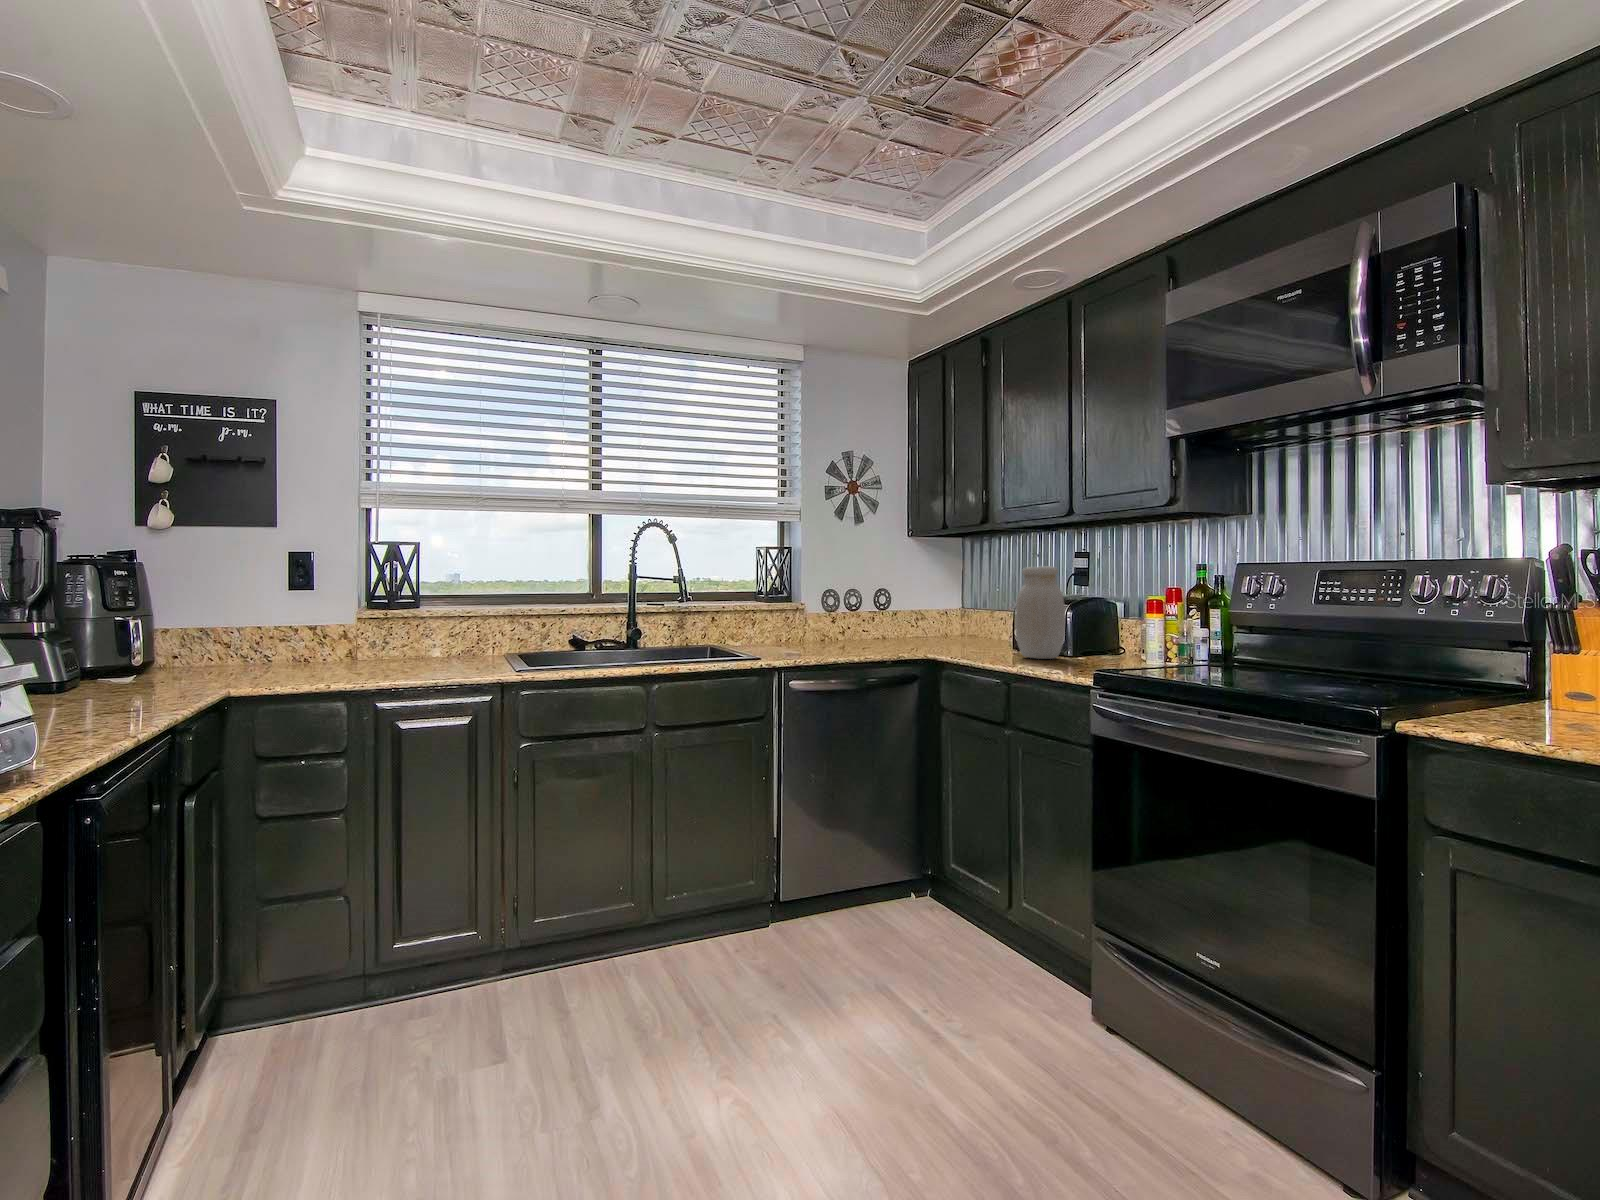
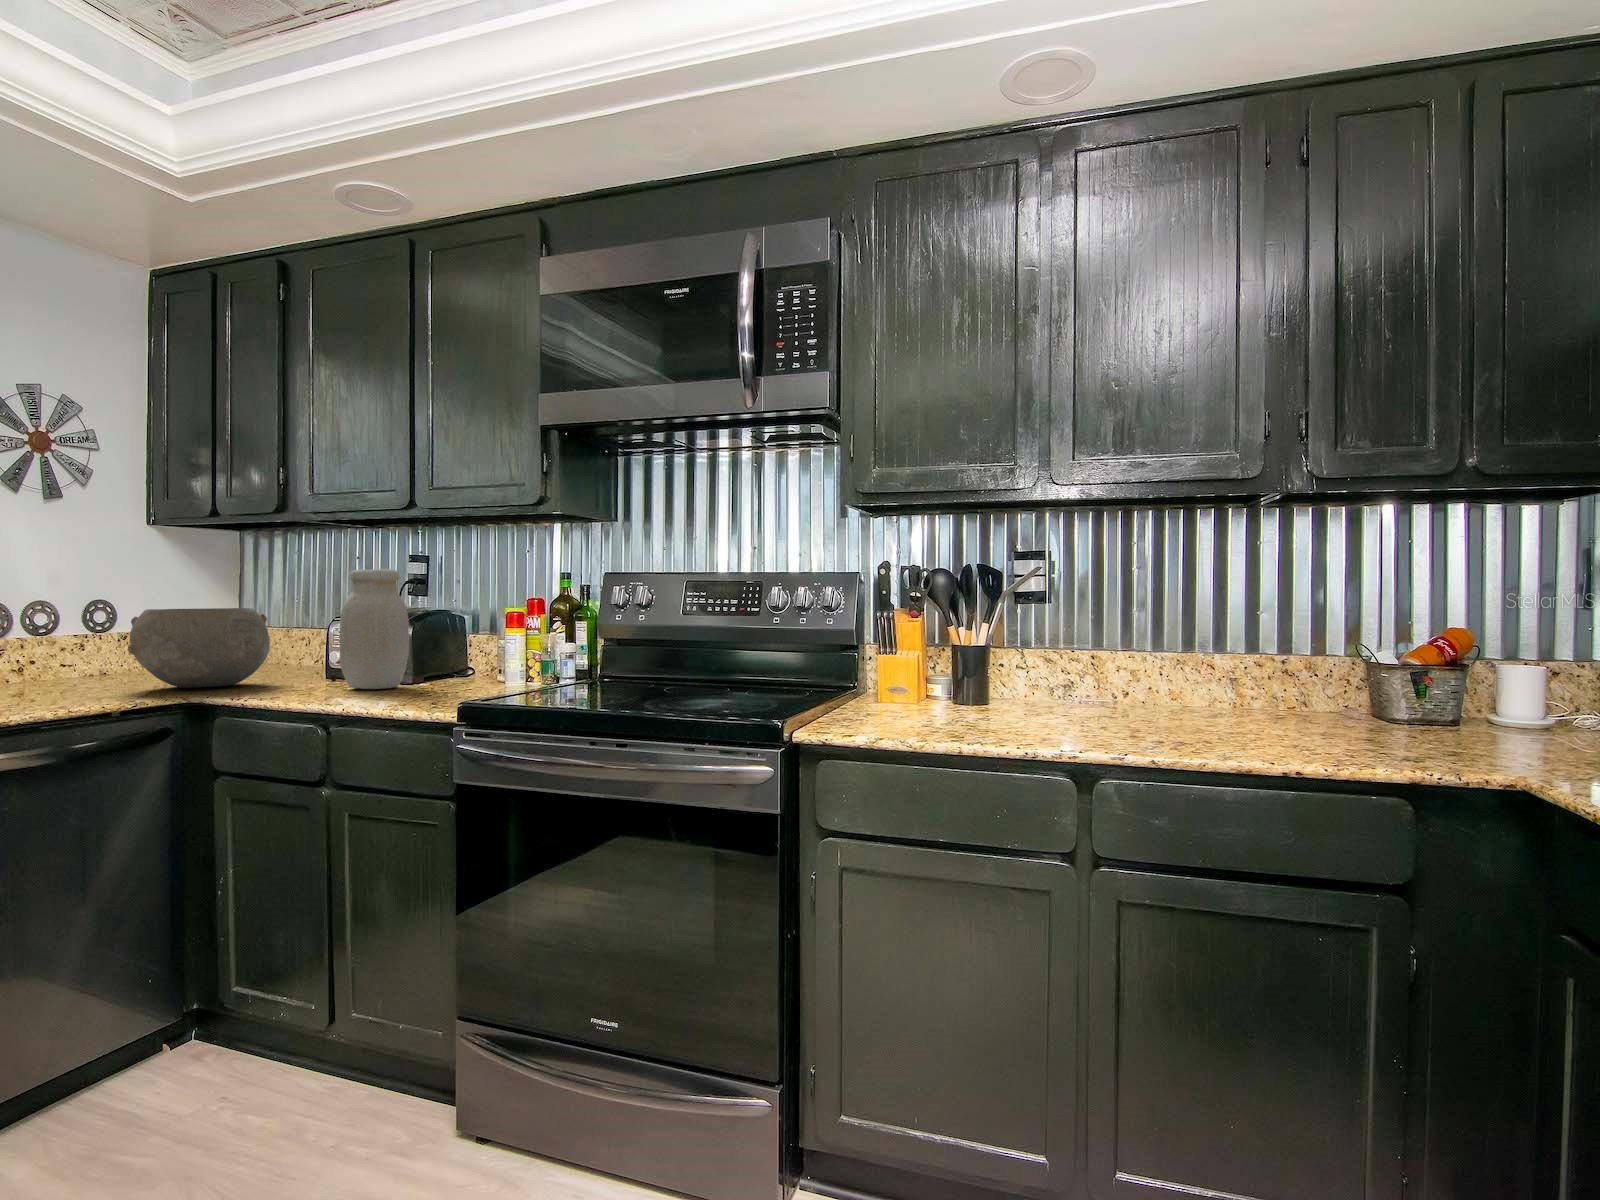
ceramic bowl: none [892,596,973,651] -> present [128,608,270,688]

